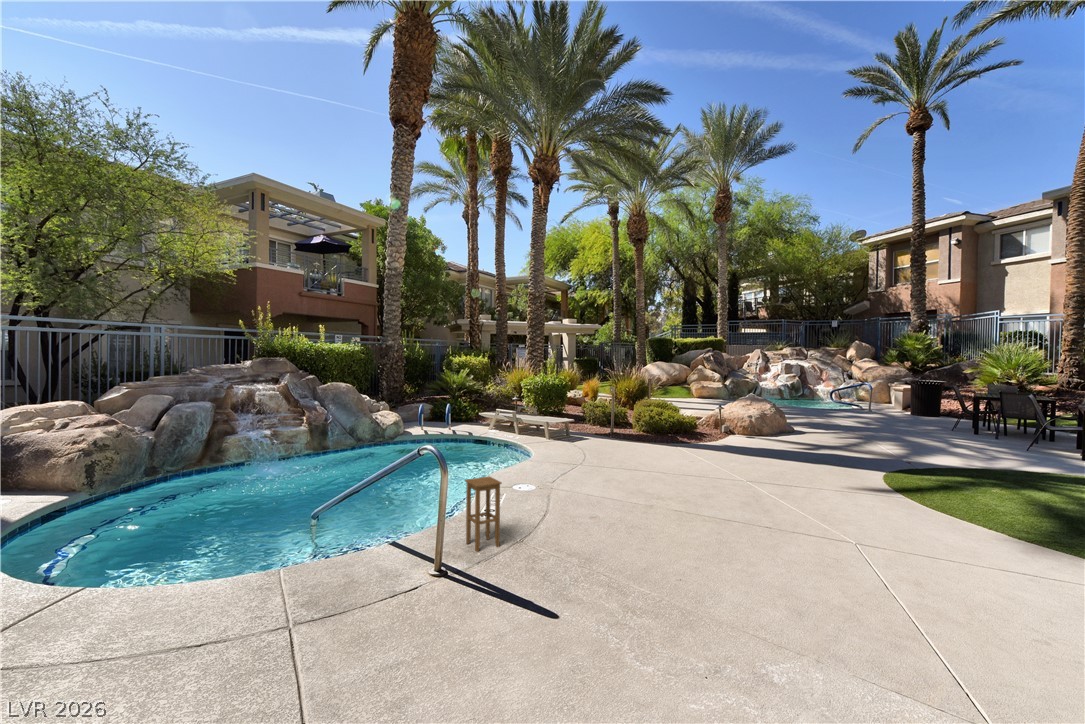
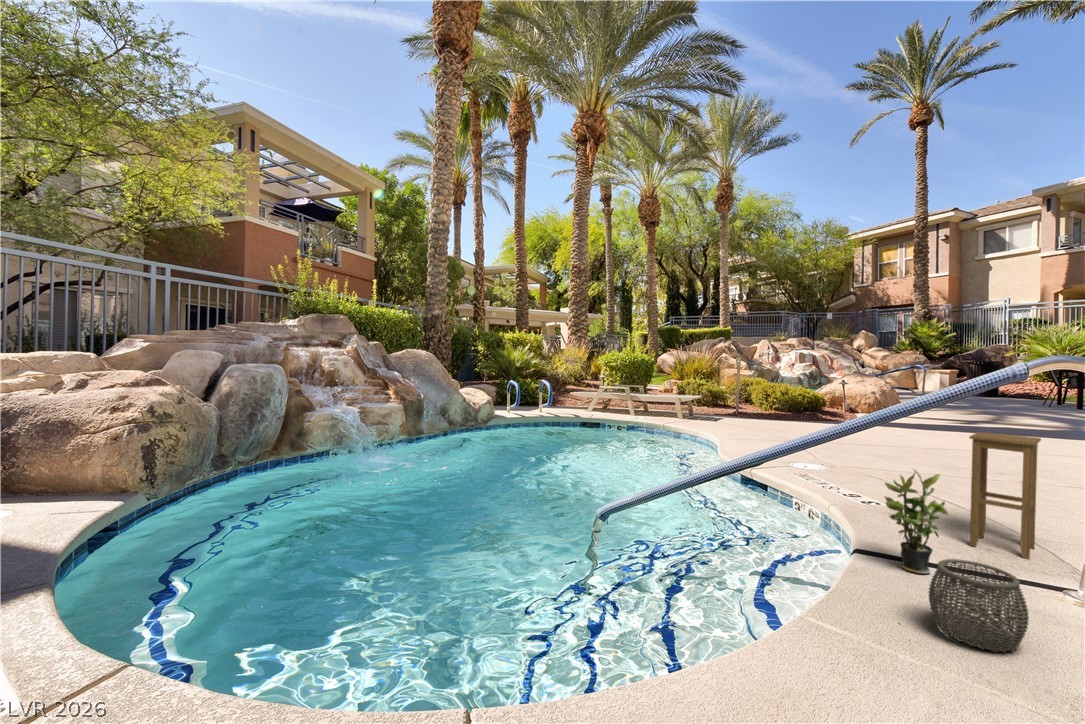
potted plant: none [381,498,413,555] -> present [885,470,948,574]
woven basket: none [323,544,361,585] -> present [929,559,1029,652]

